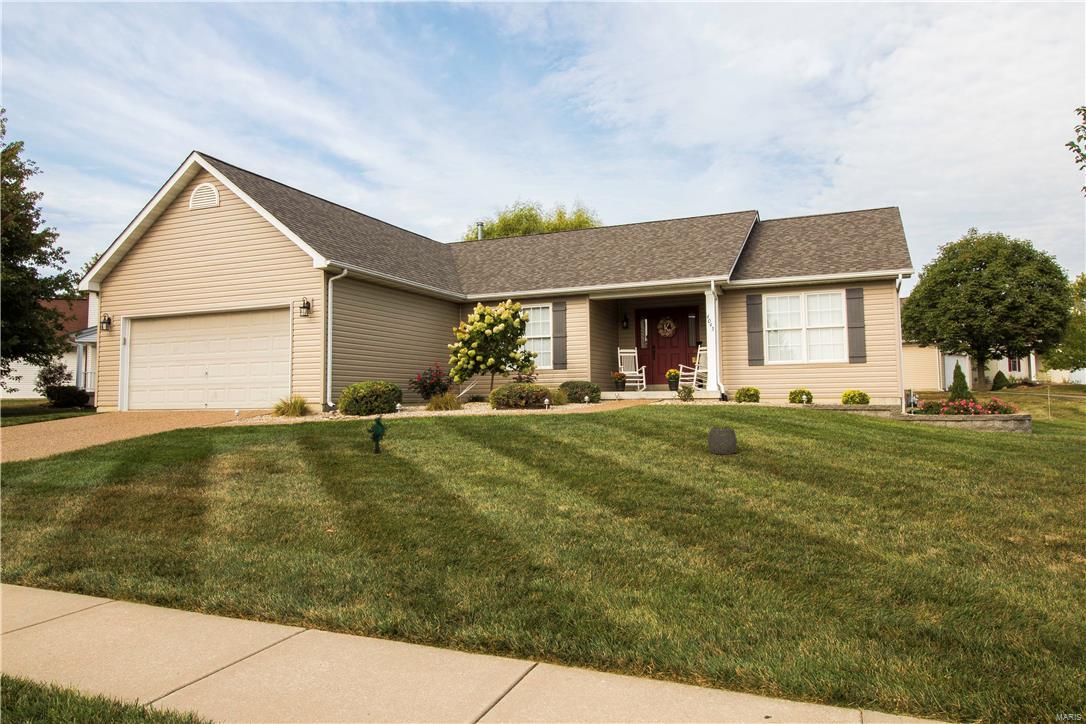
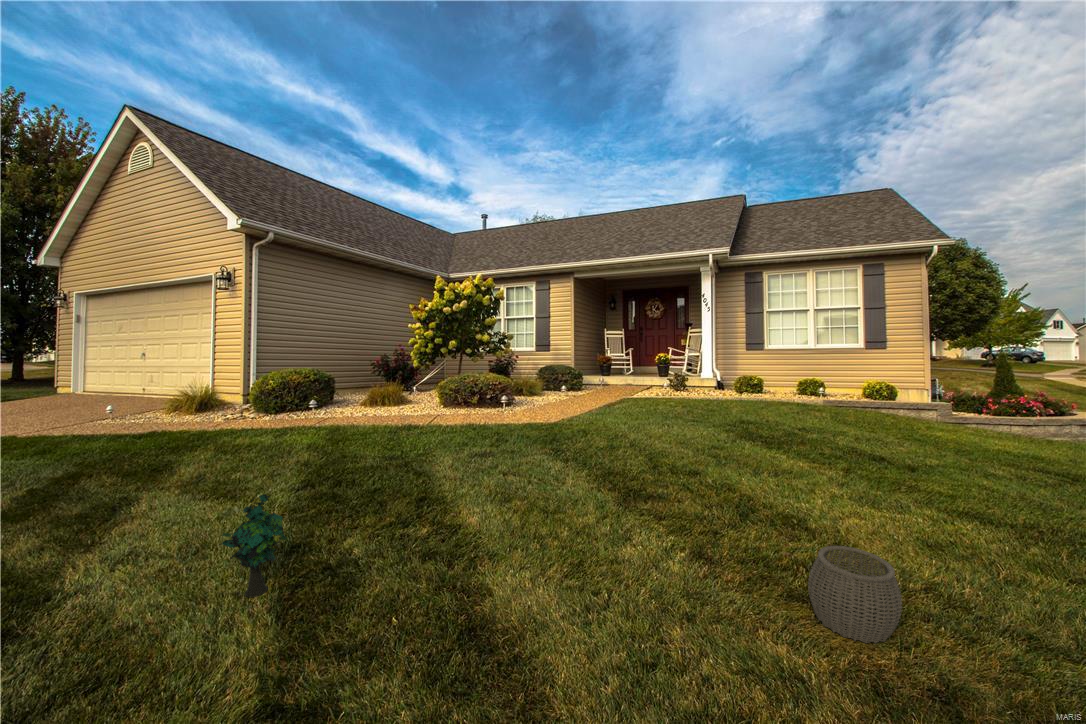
decorative plant: present [366,415,388,453] -> present [221,494,287,597]

